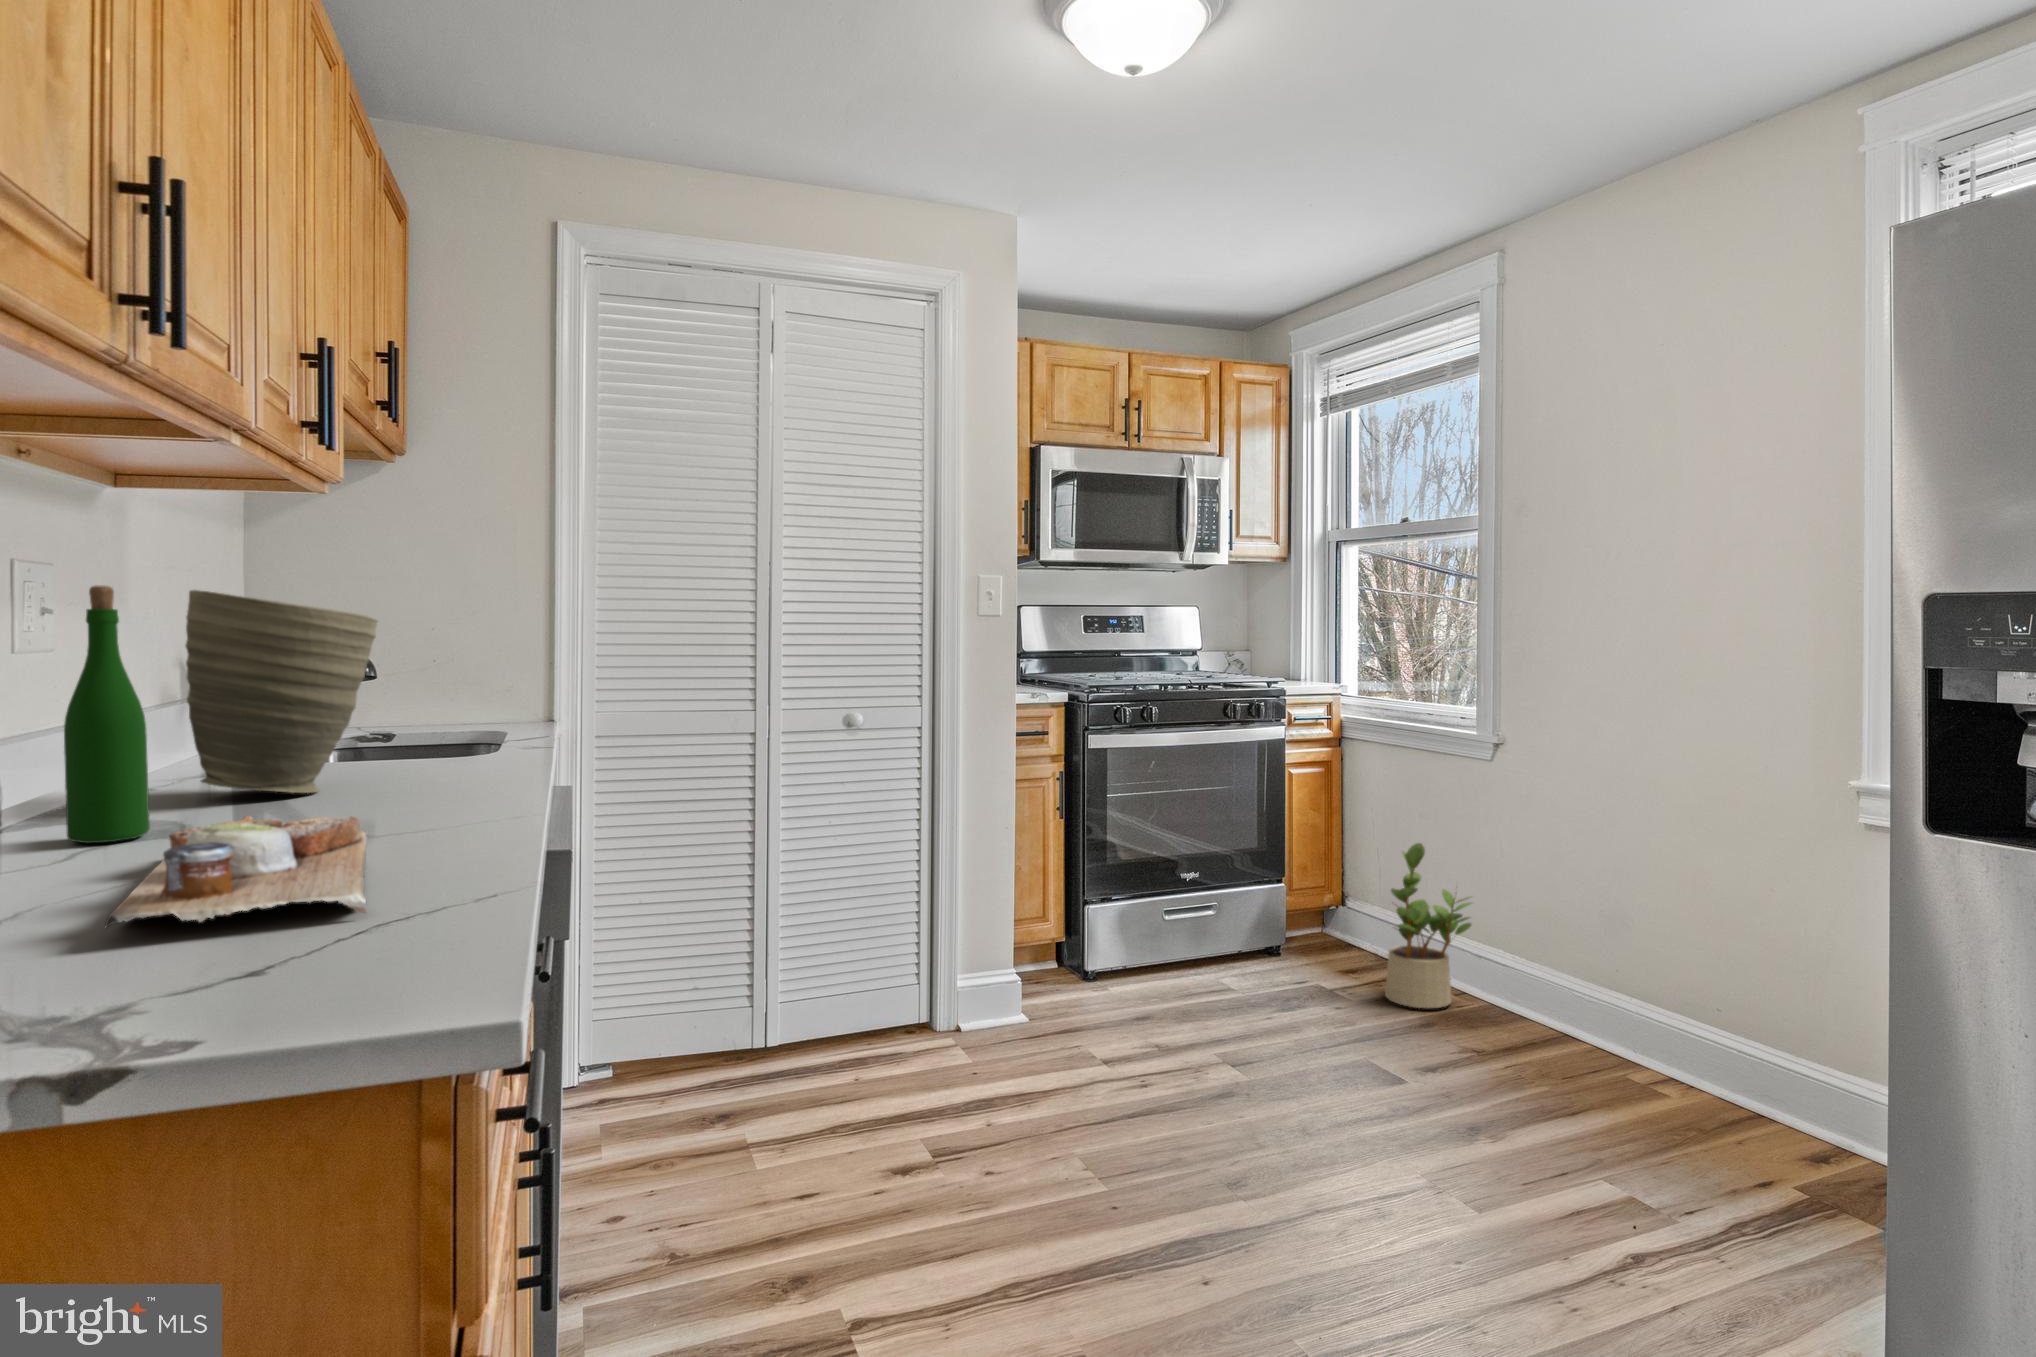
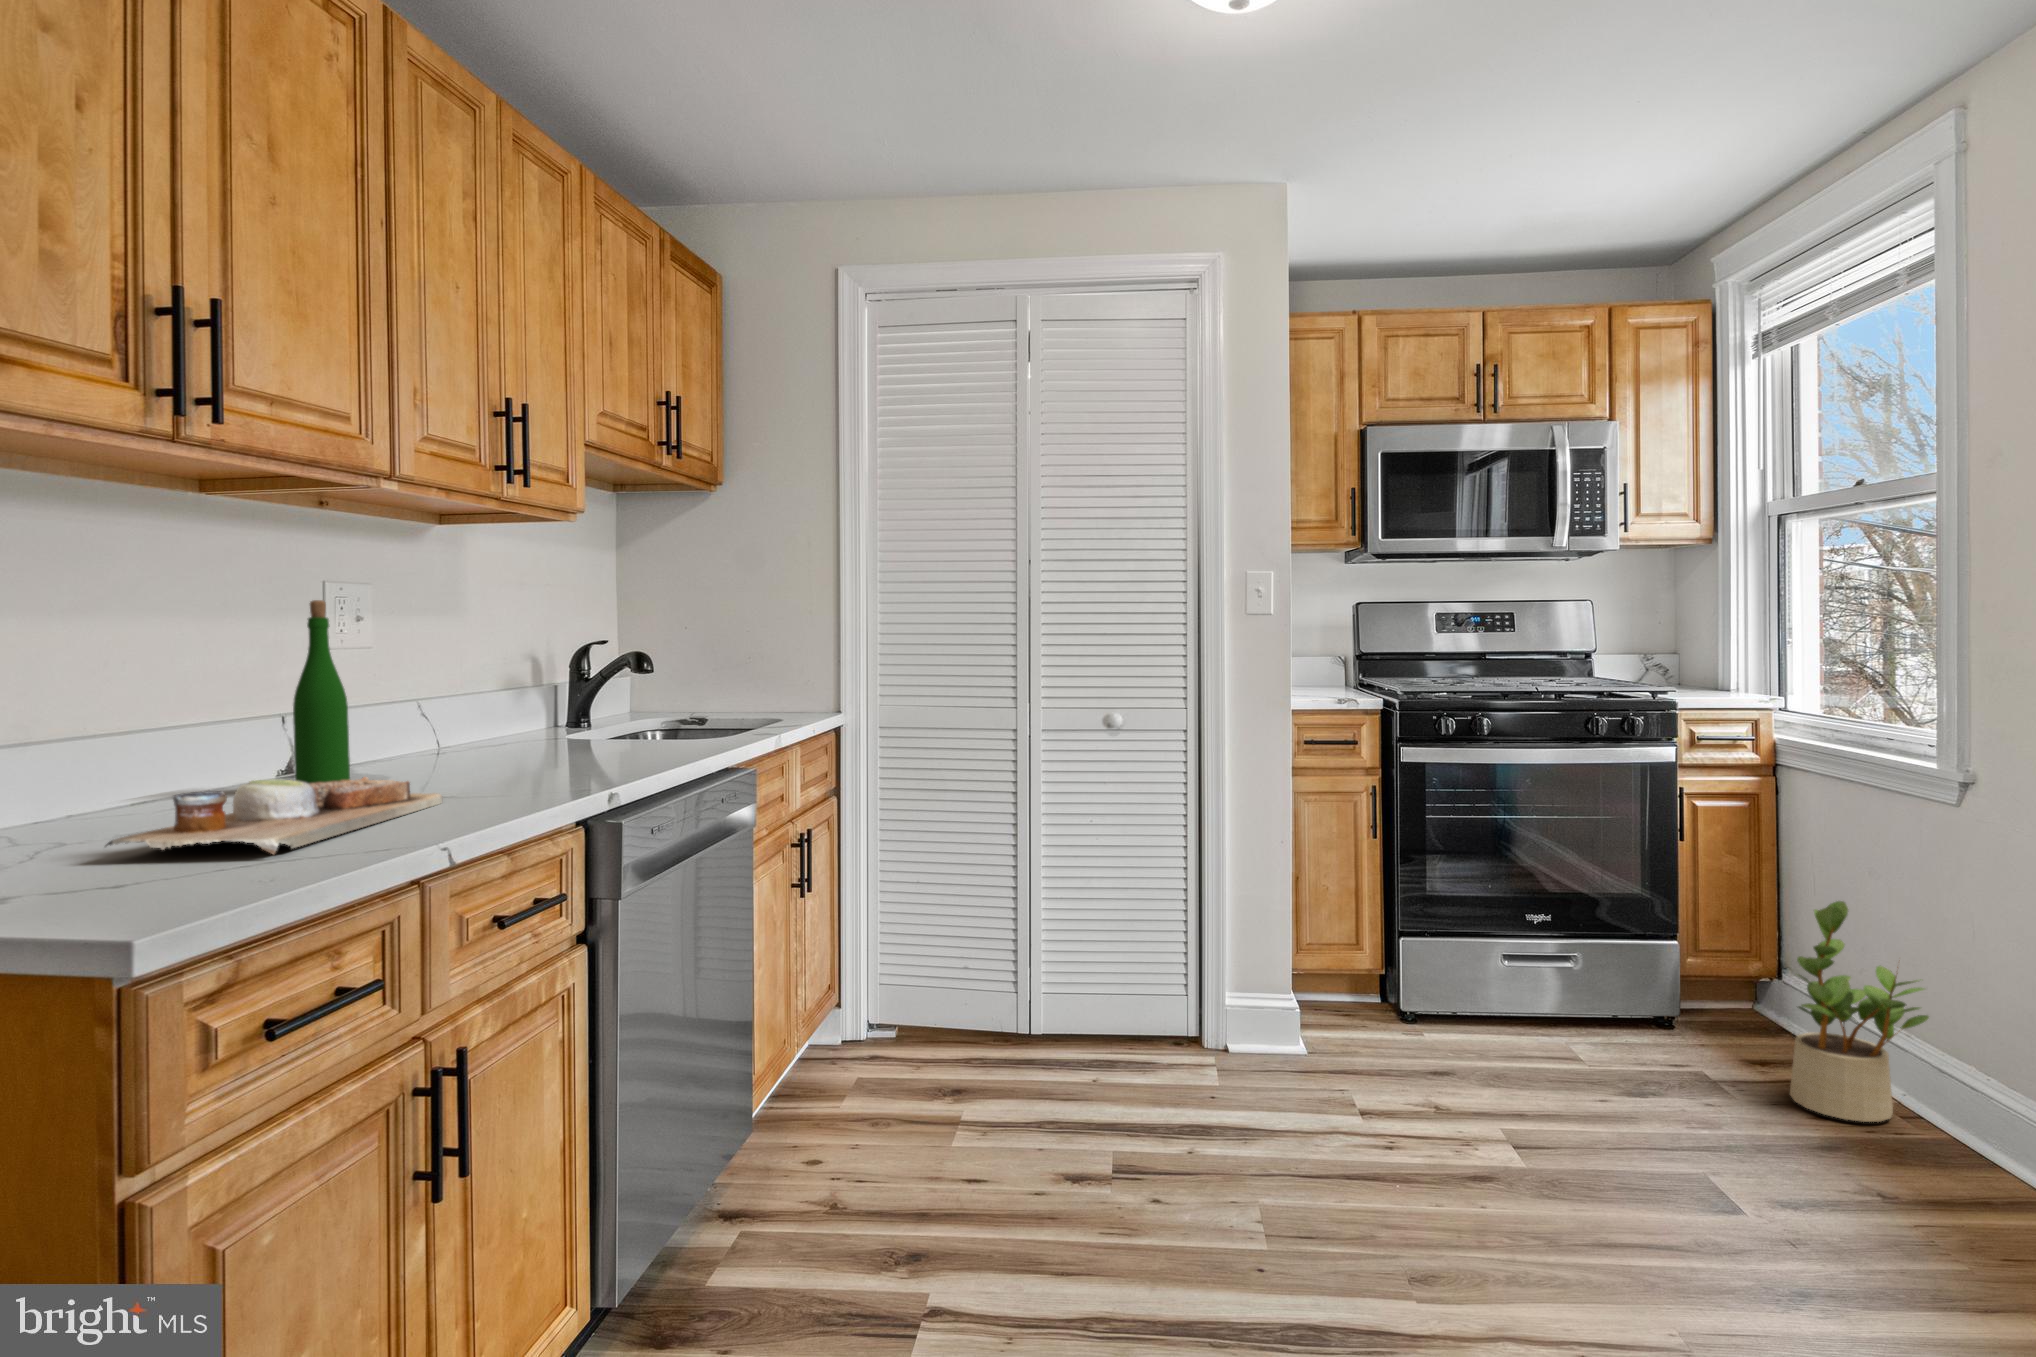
vase: present [186,590,377,793] -> none [435,603,576,764]

